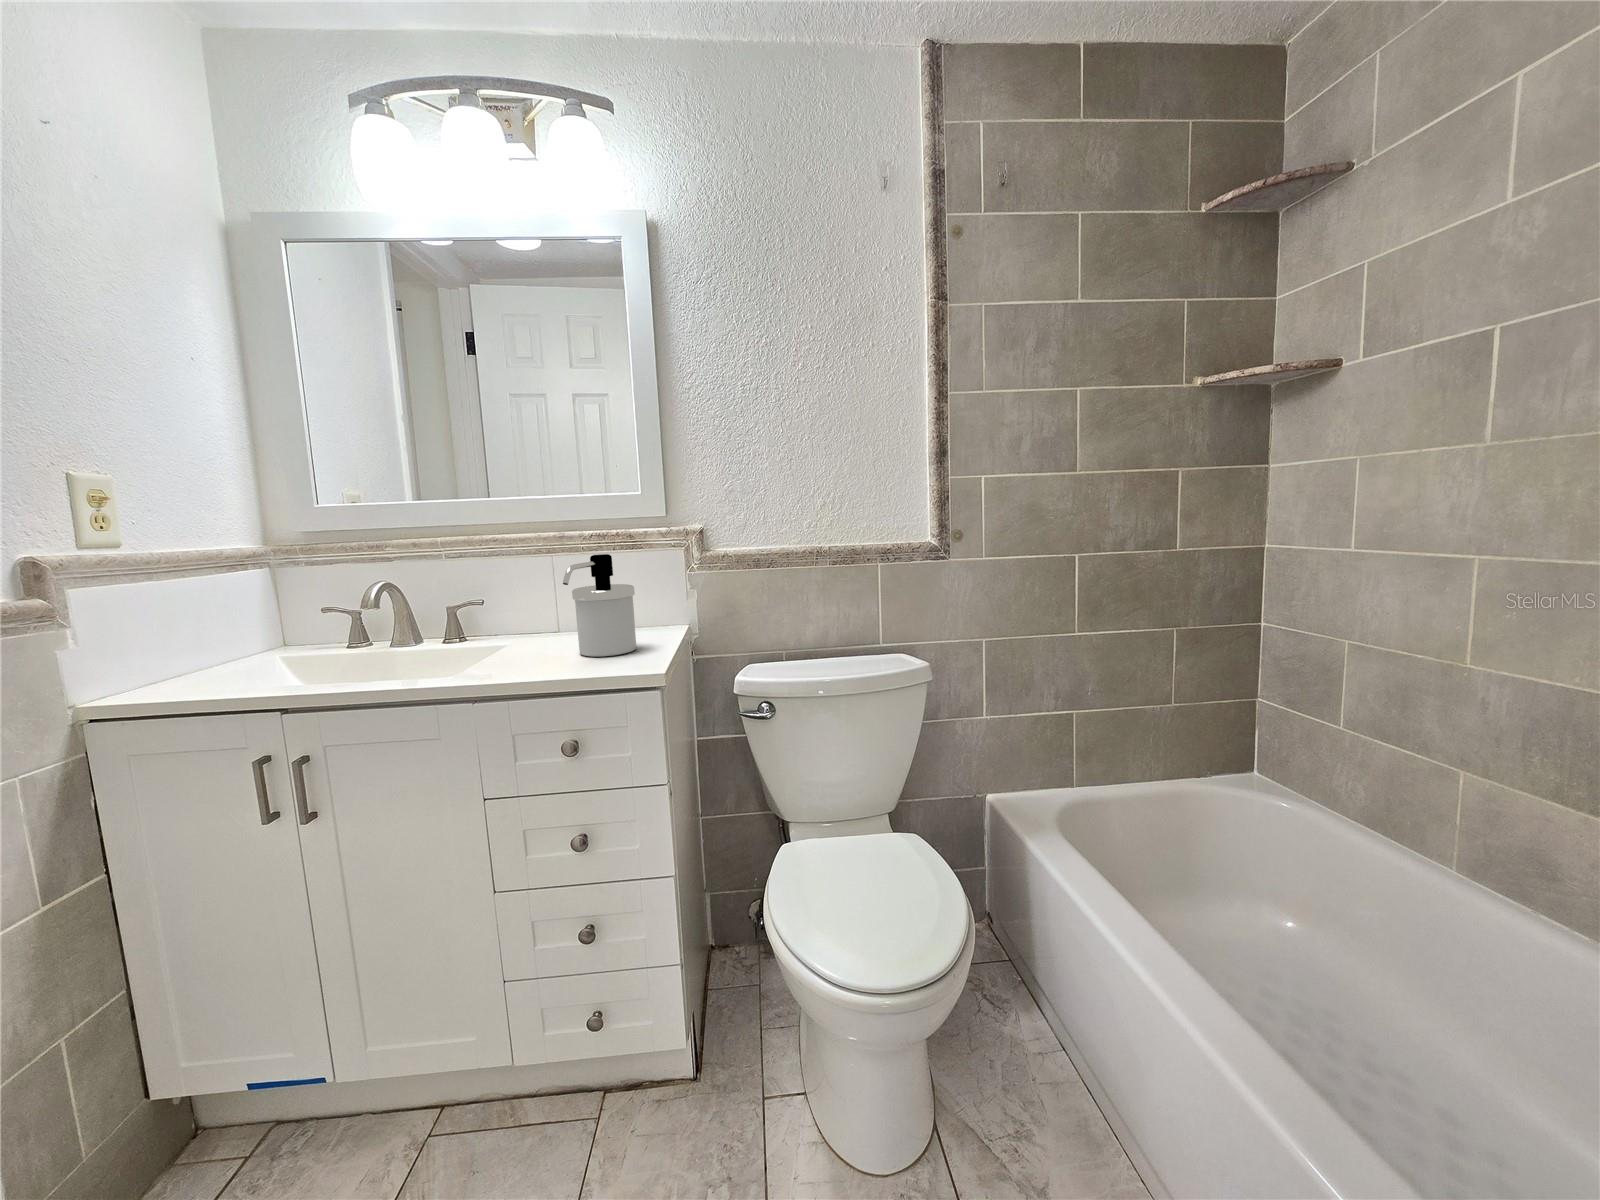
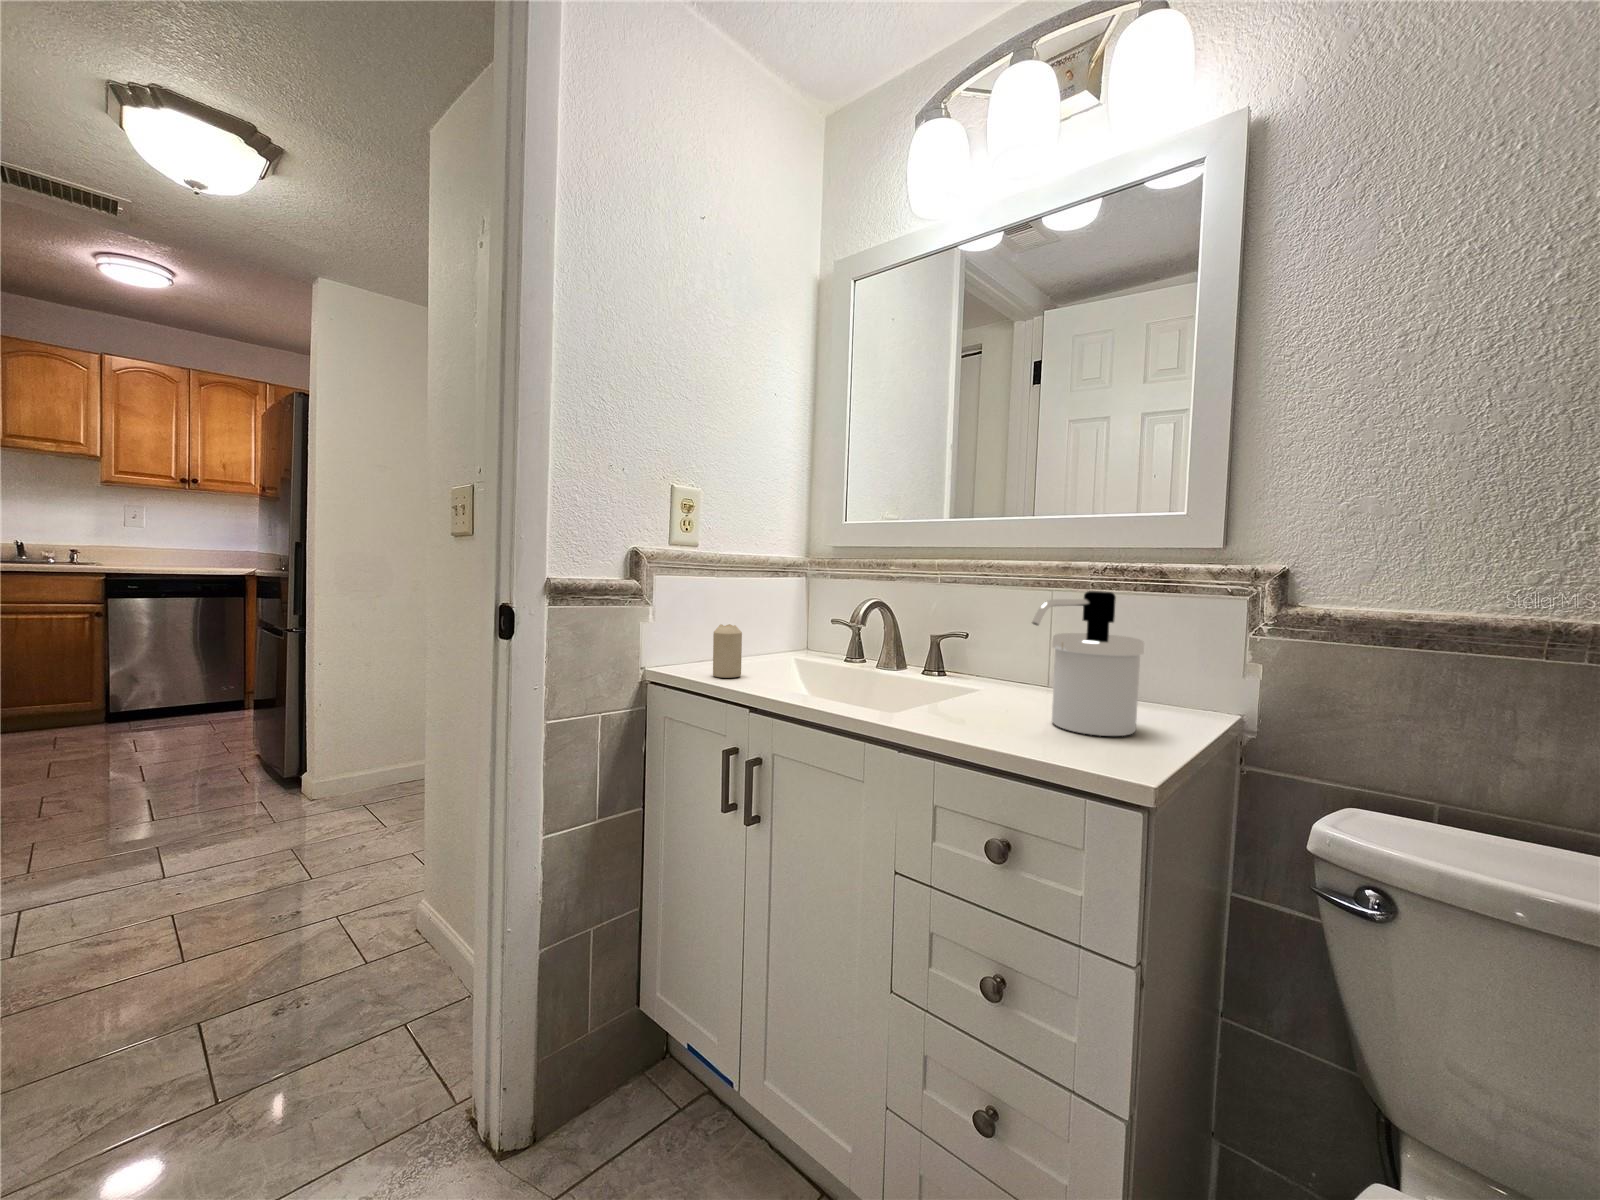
candle: none [192,630,241,691] -> present [713,624,742,678]

